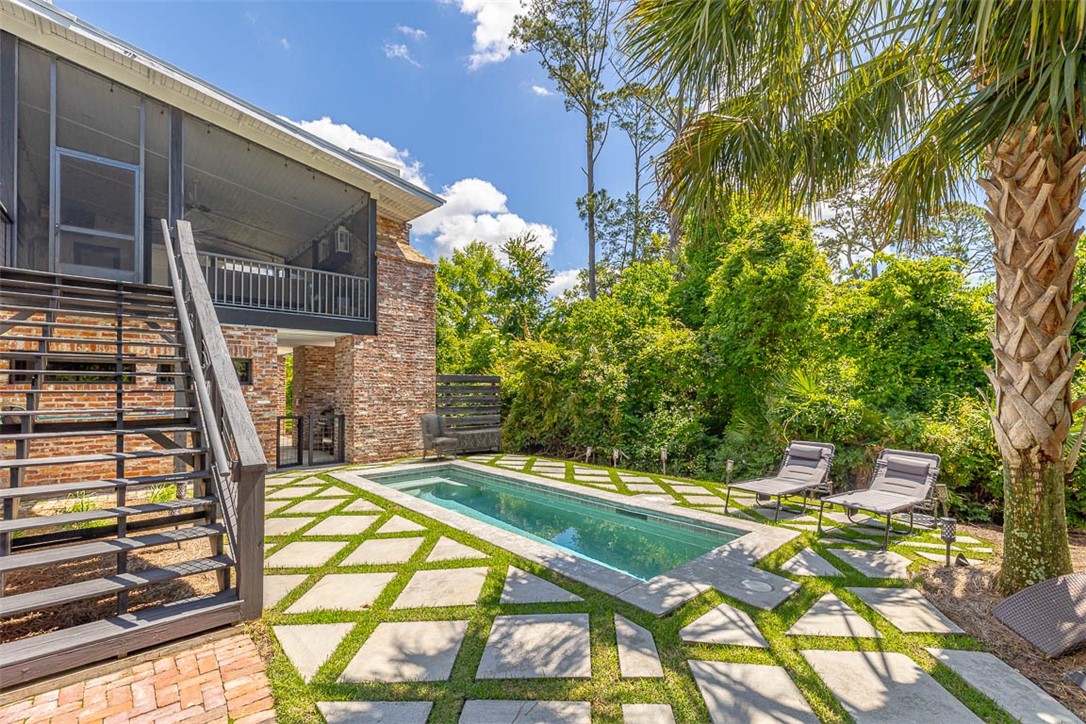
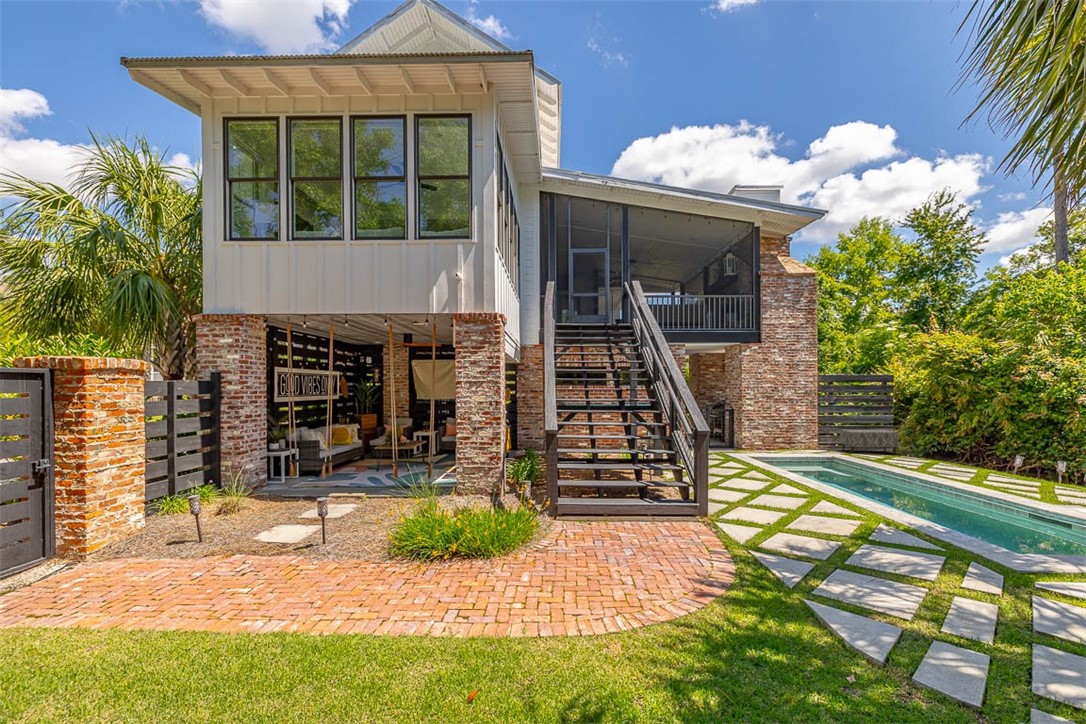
armchair: present [420,413,458,461] -> none [803,410,845,455]

